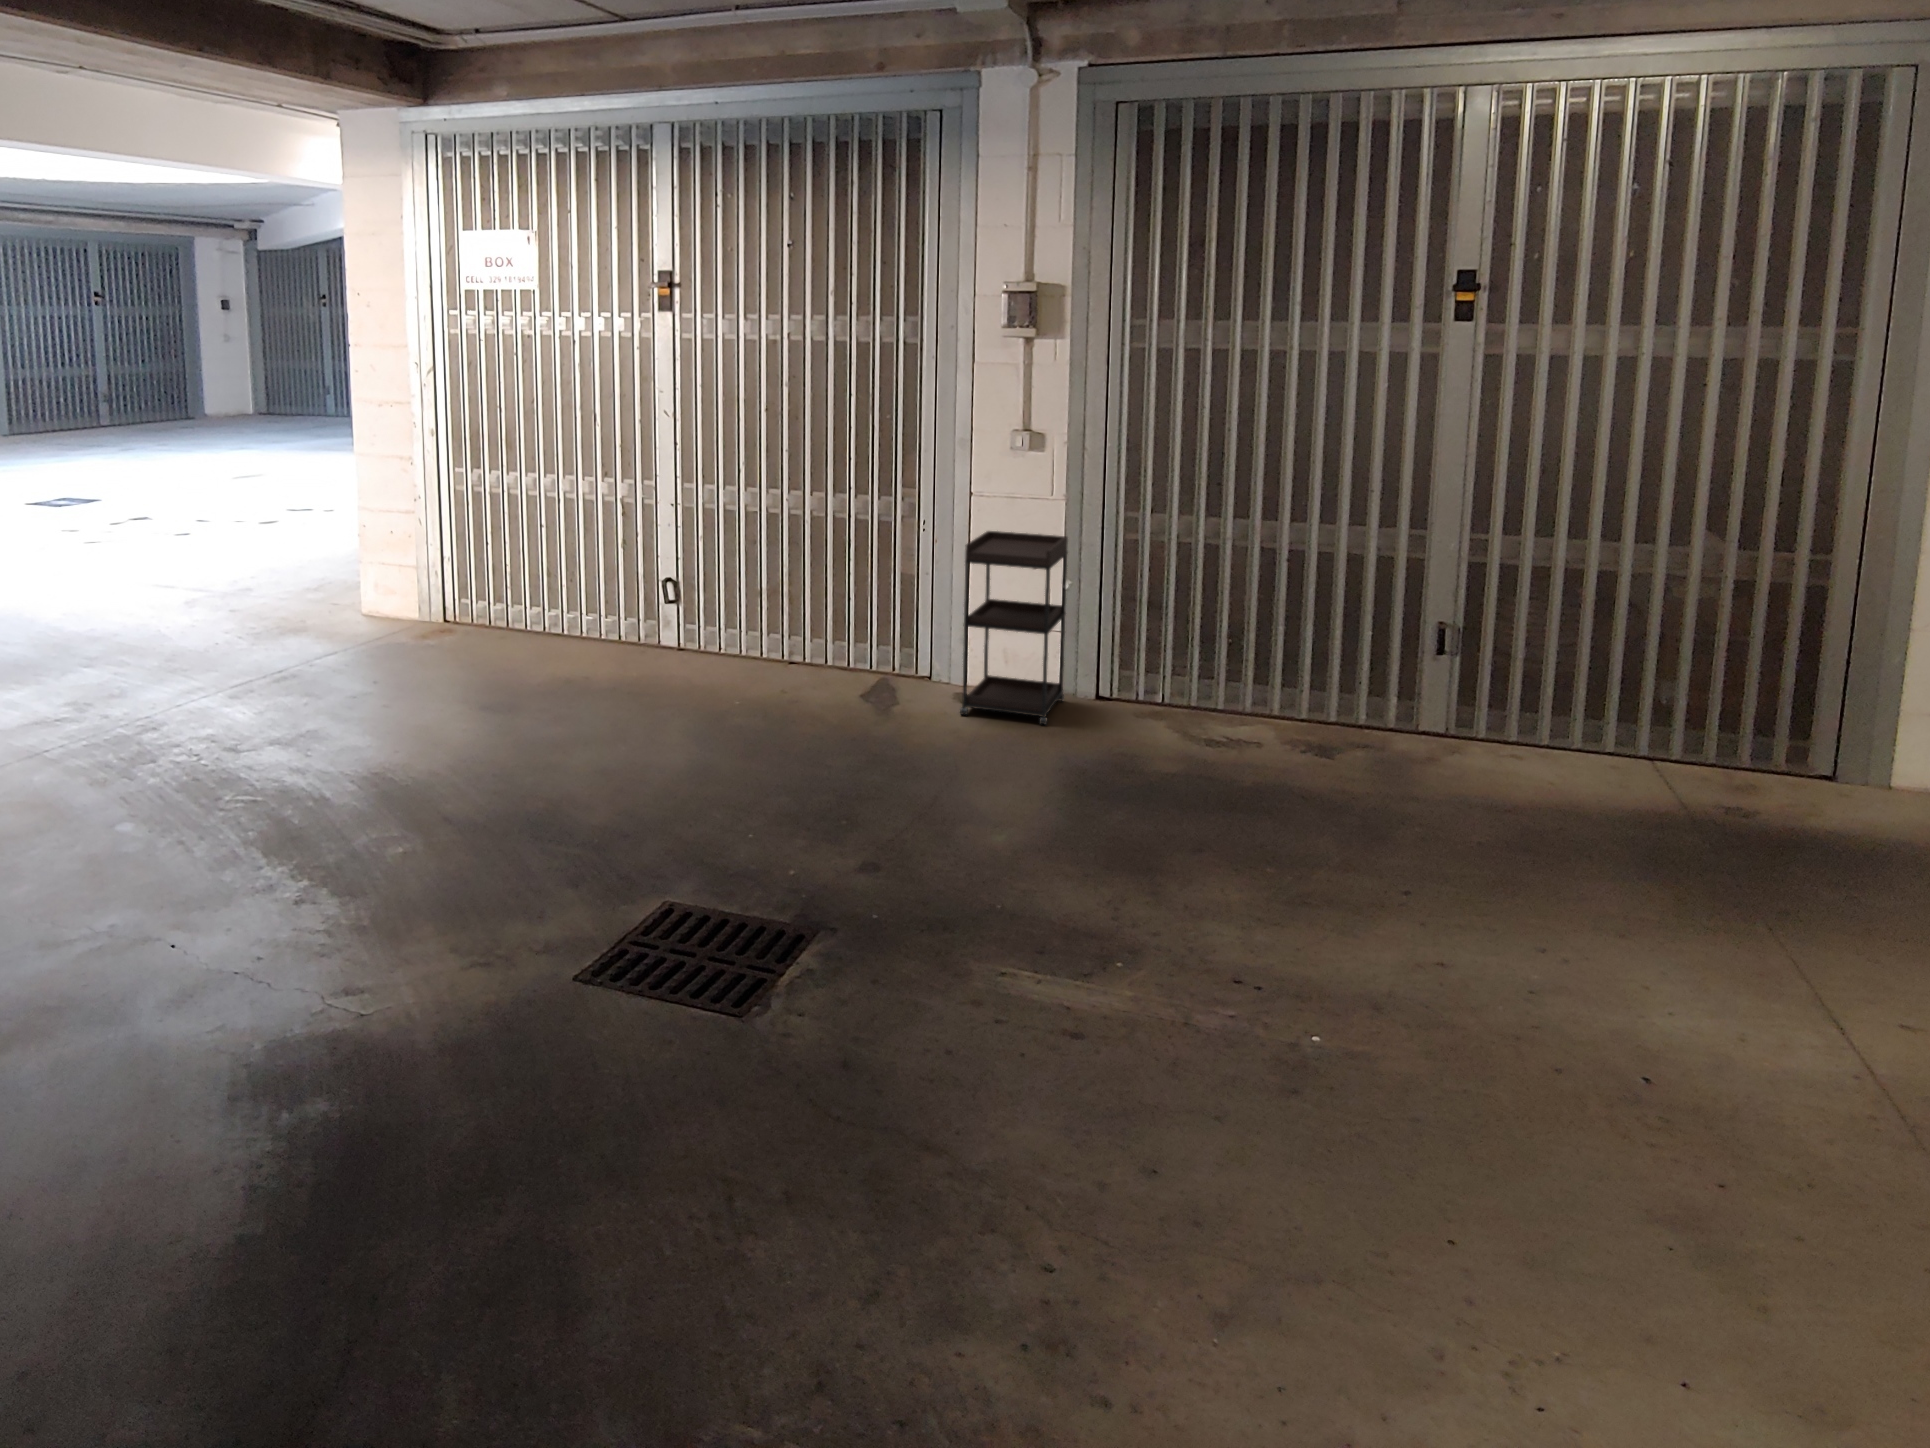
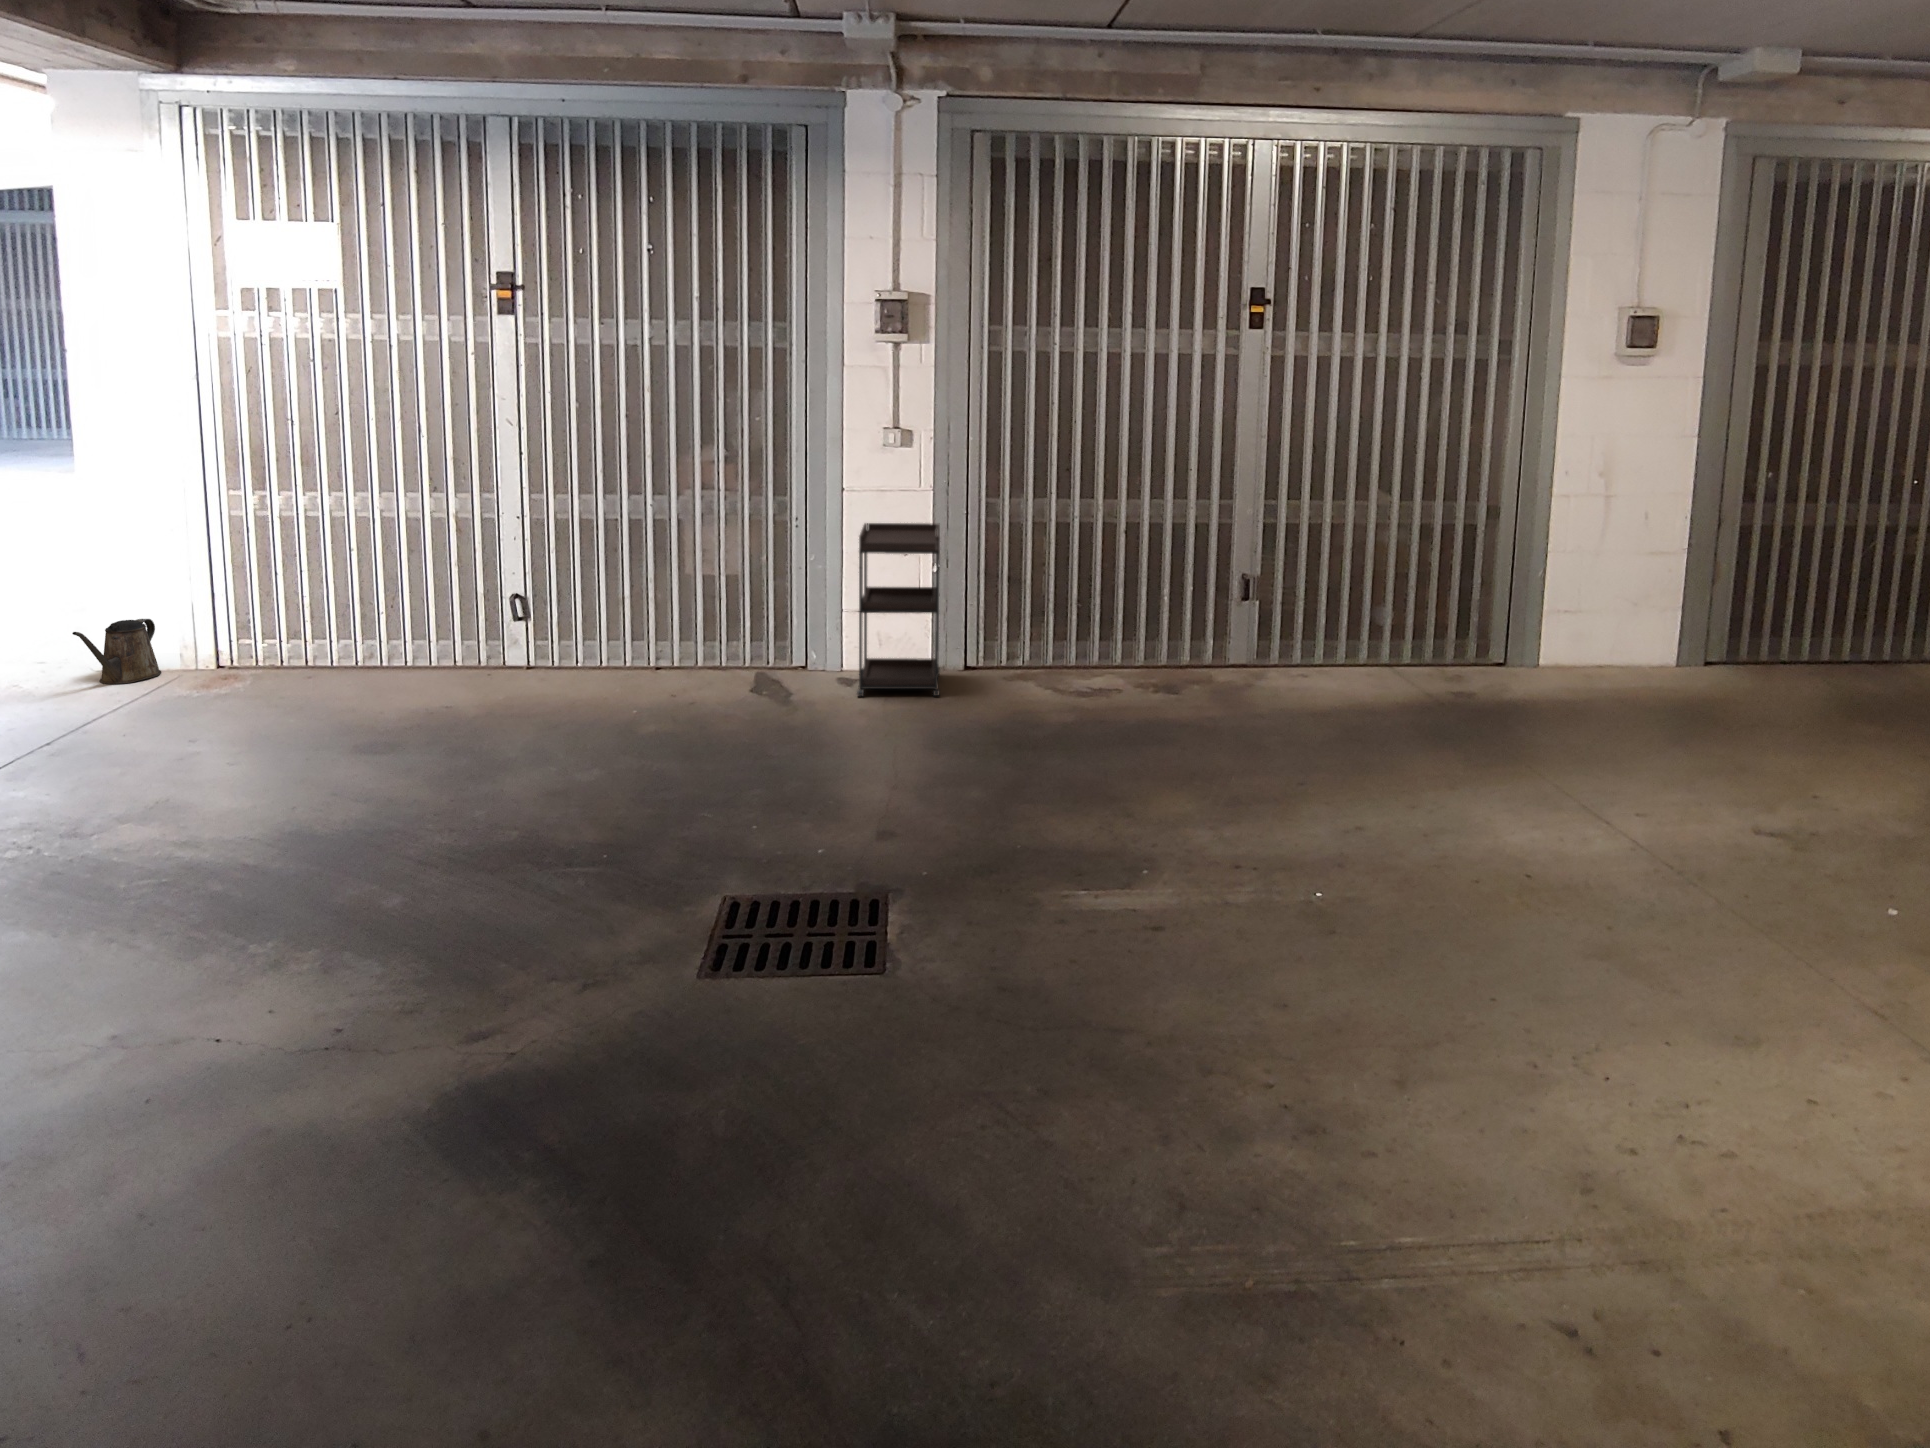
watering can: none [328,576,400,630] -> present [72,619,161,684]

